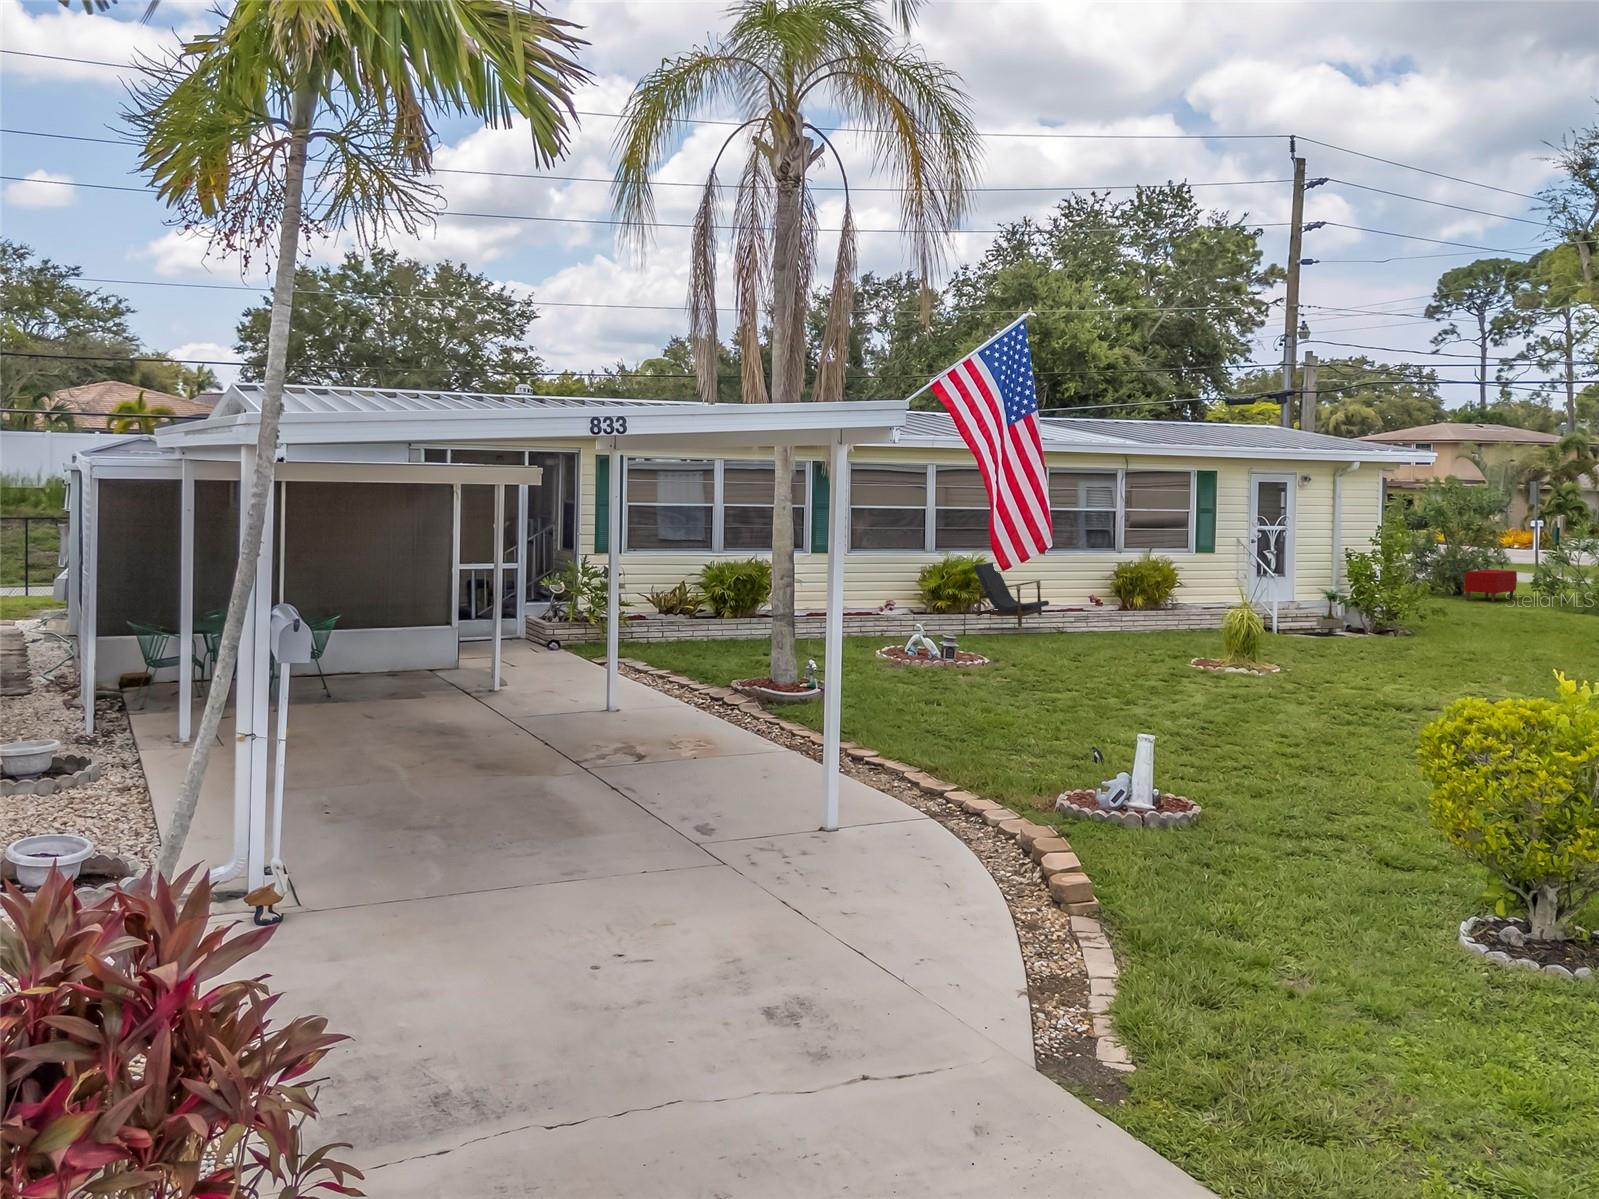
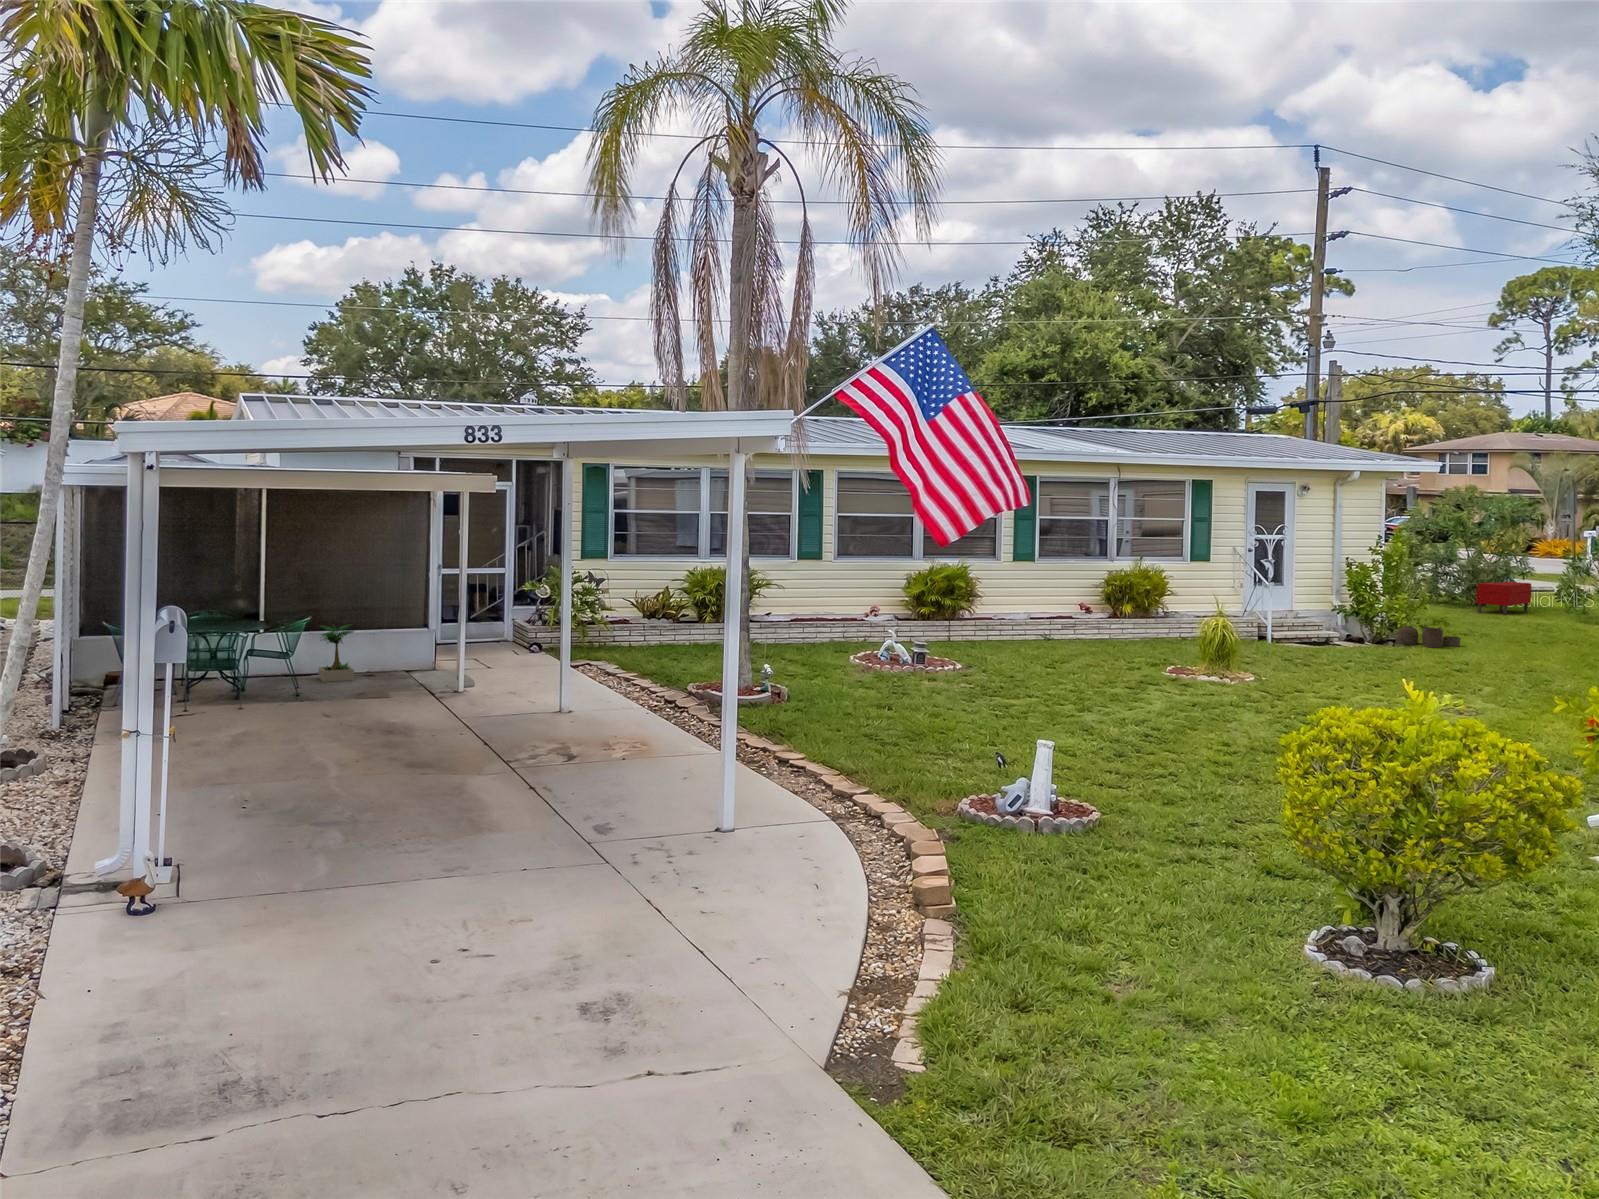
lounge chair: present [974,563,1049,634] -> none [961,571,1036,642]
potted plant: present [1316,588,1344,627] -> present [319,624,354,682]
woven basket: none [1402,613,1465,636] -> present [1397,625,1461,648]

